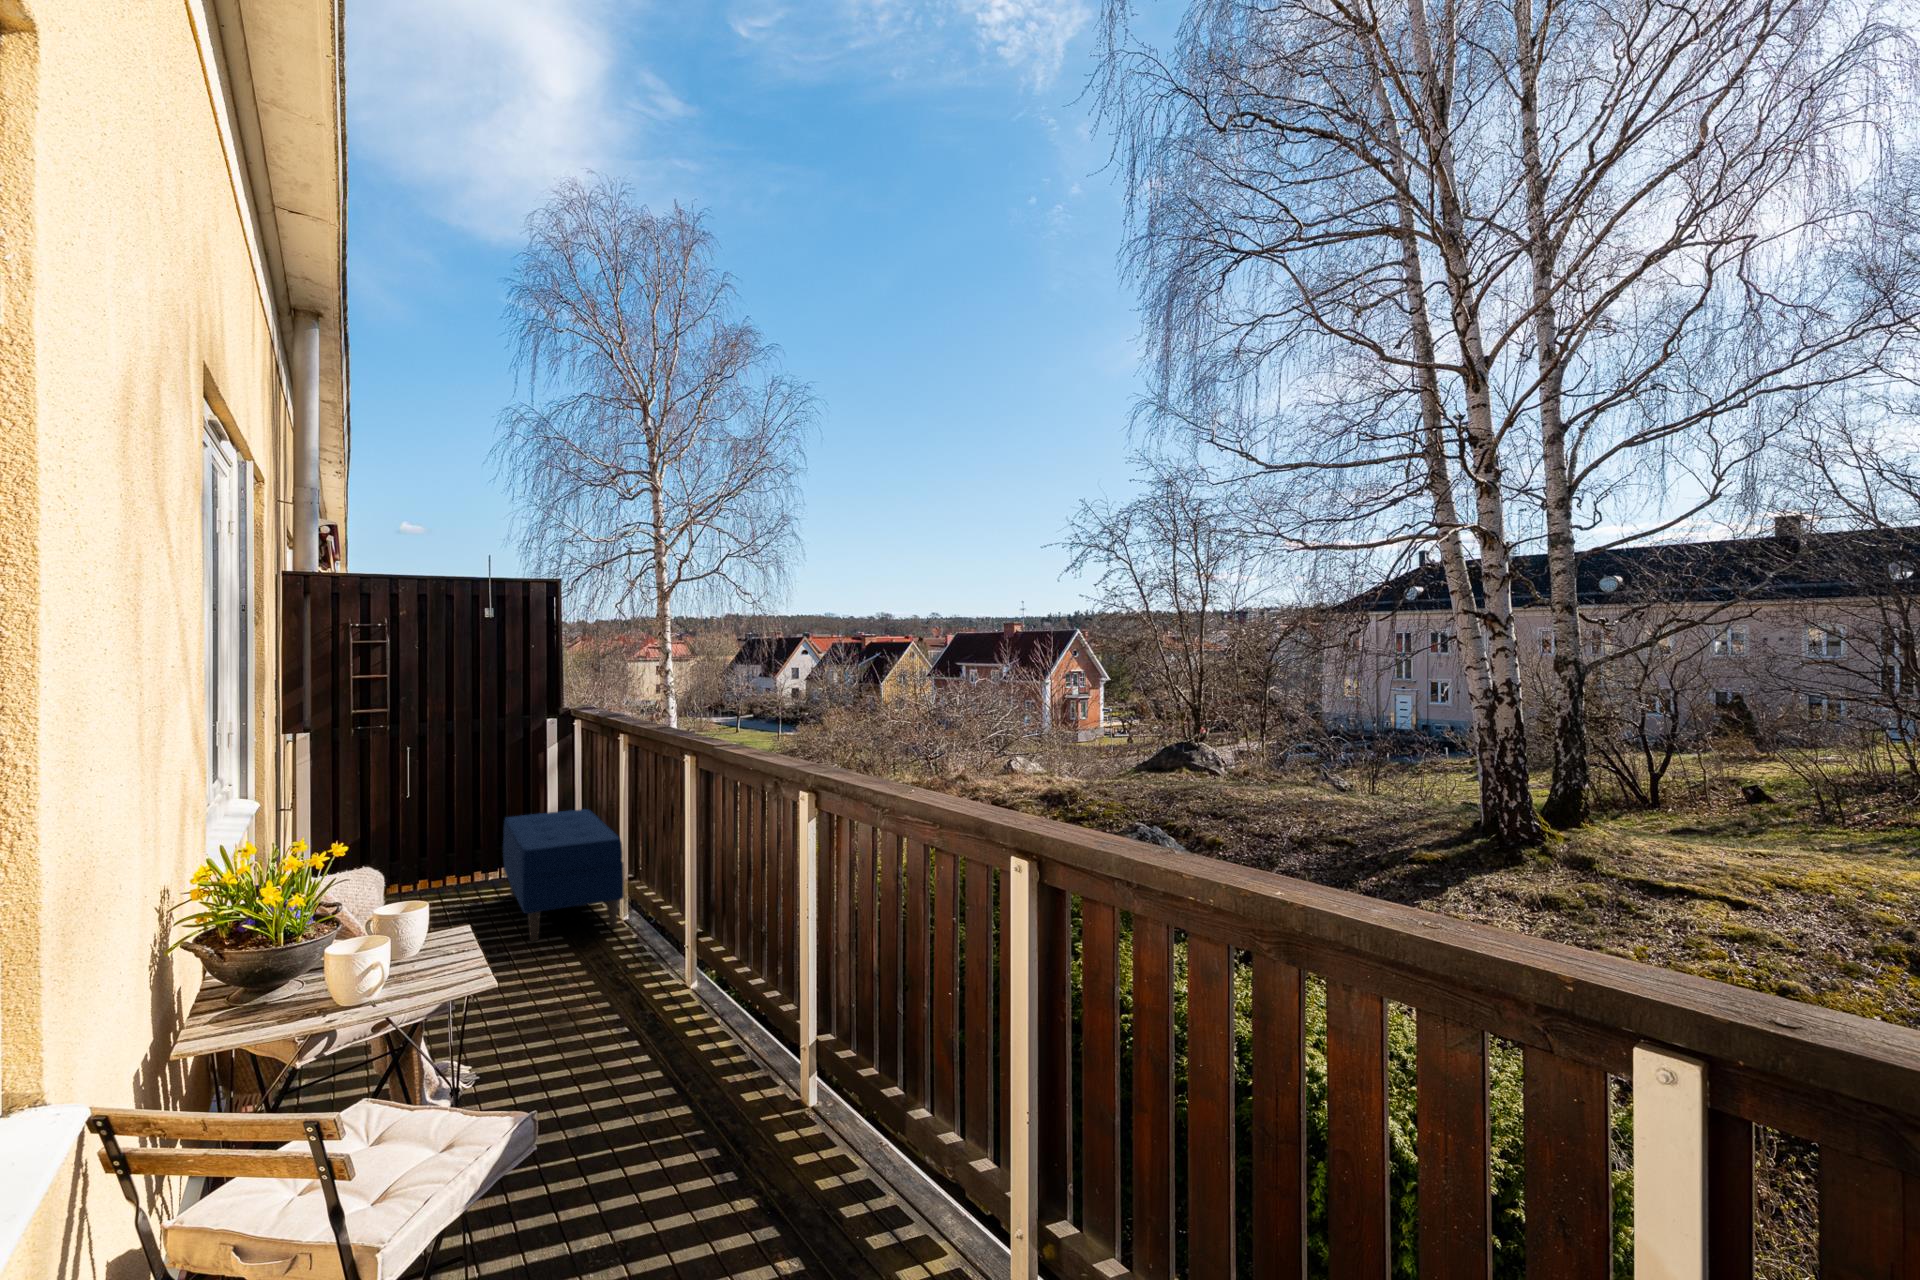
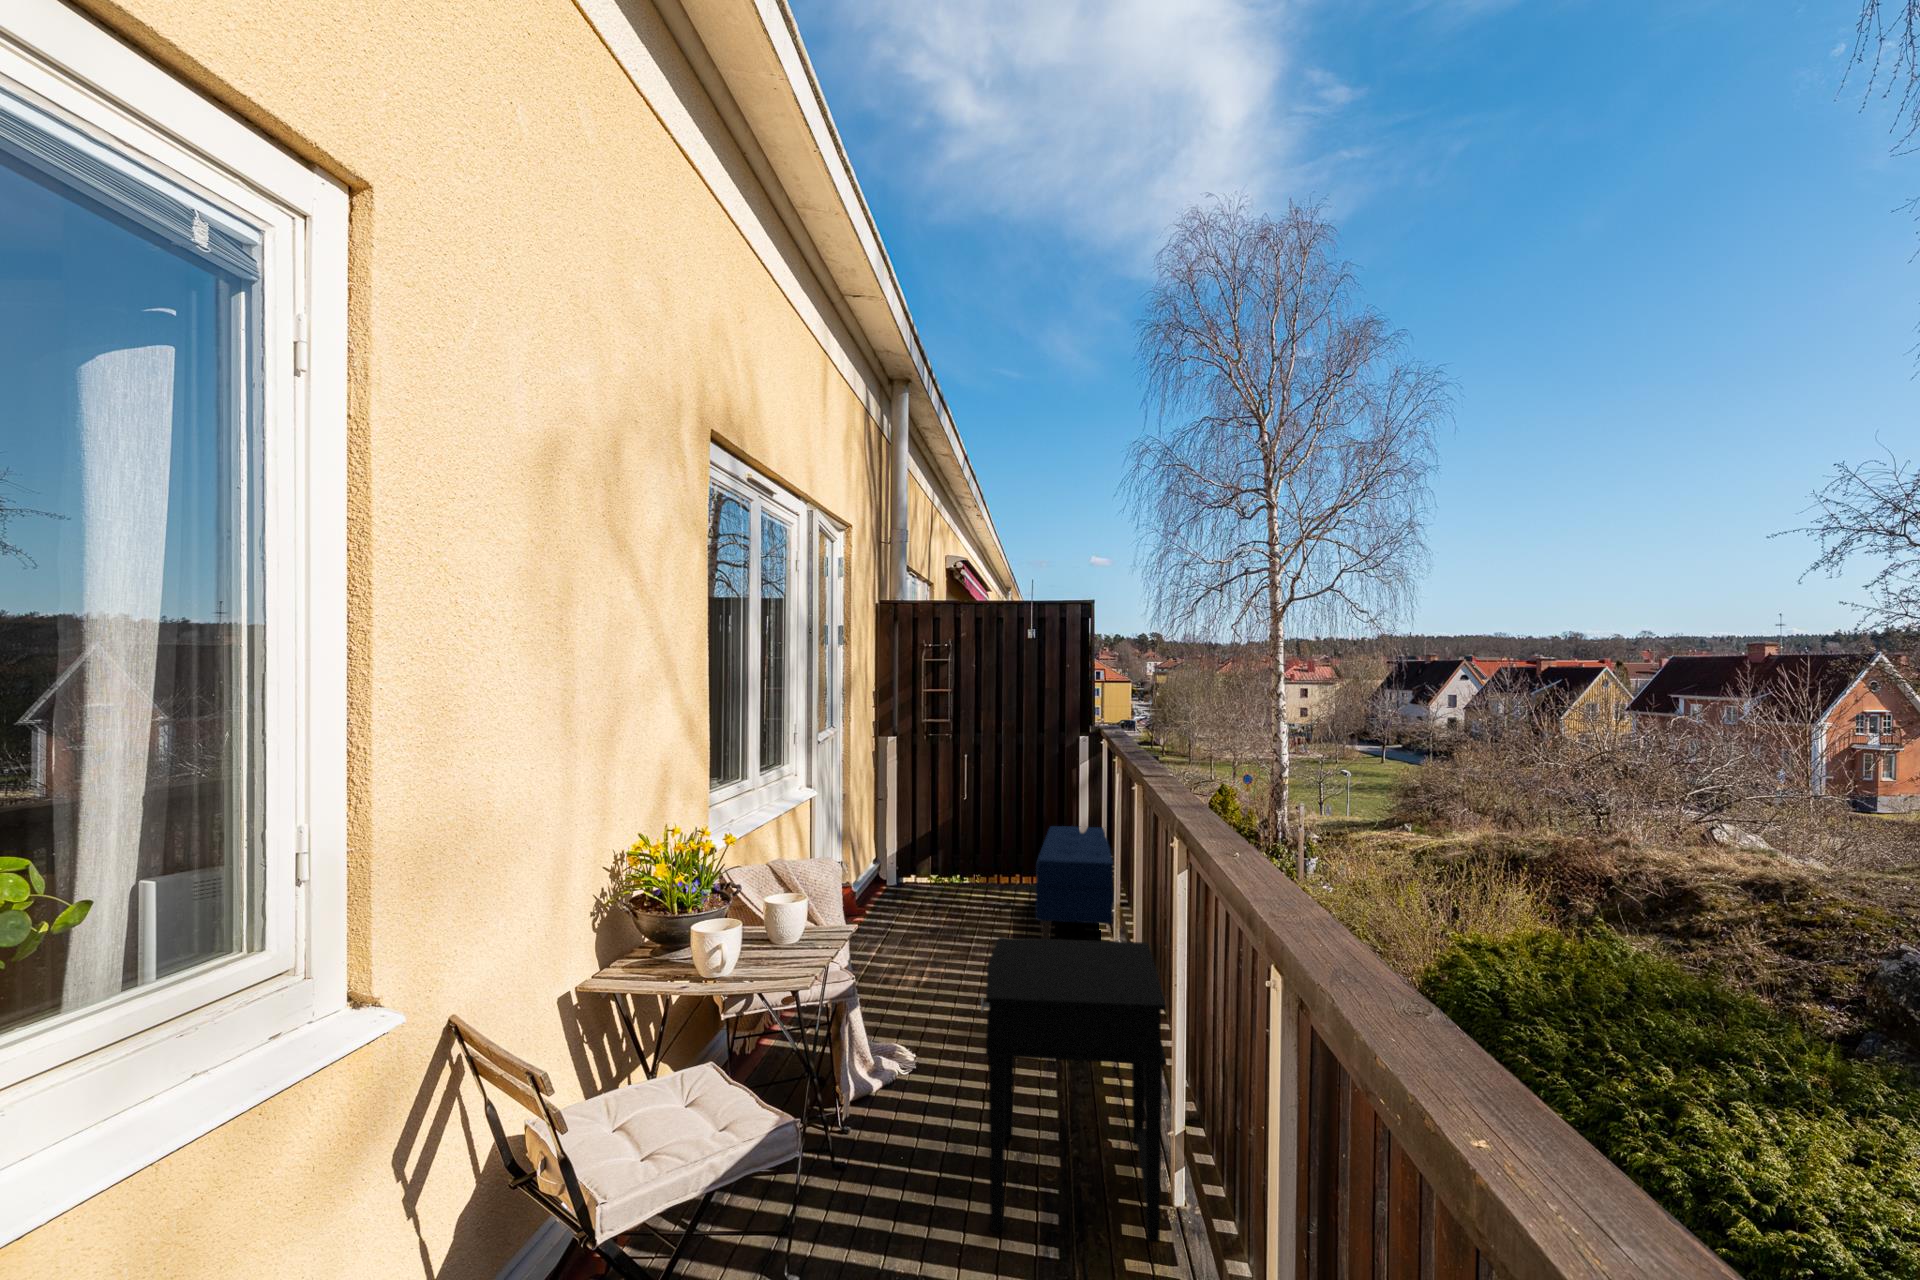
side table: none [609,887,819,1185] -> present [981,937,1166,1243]

